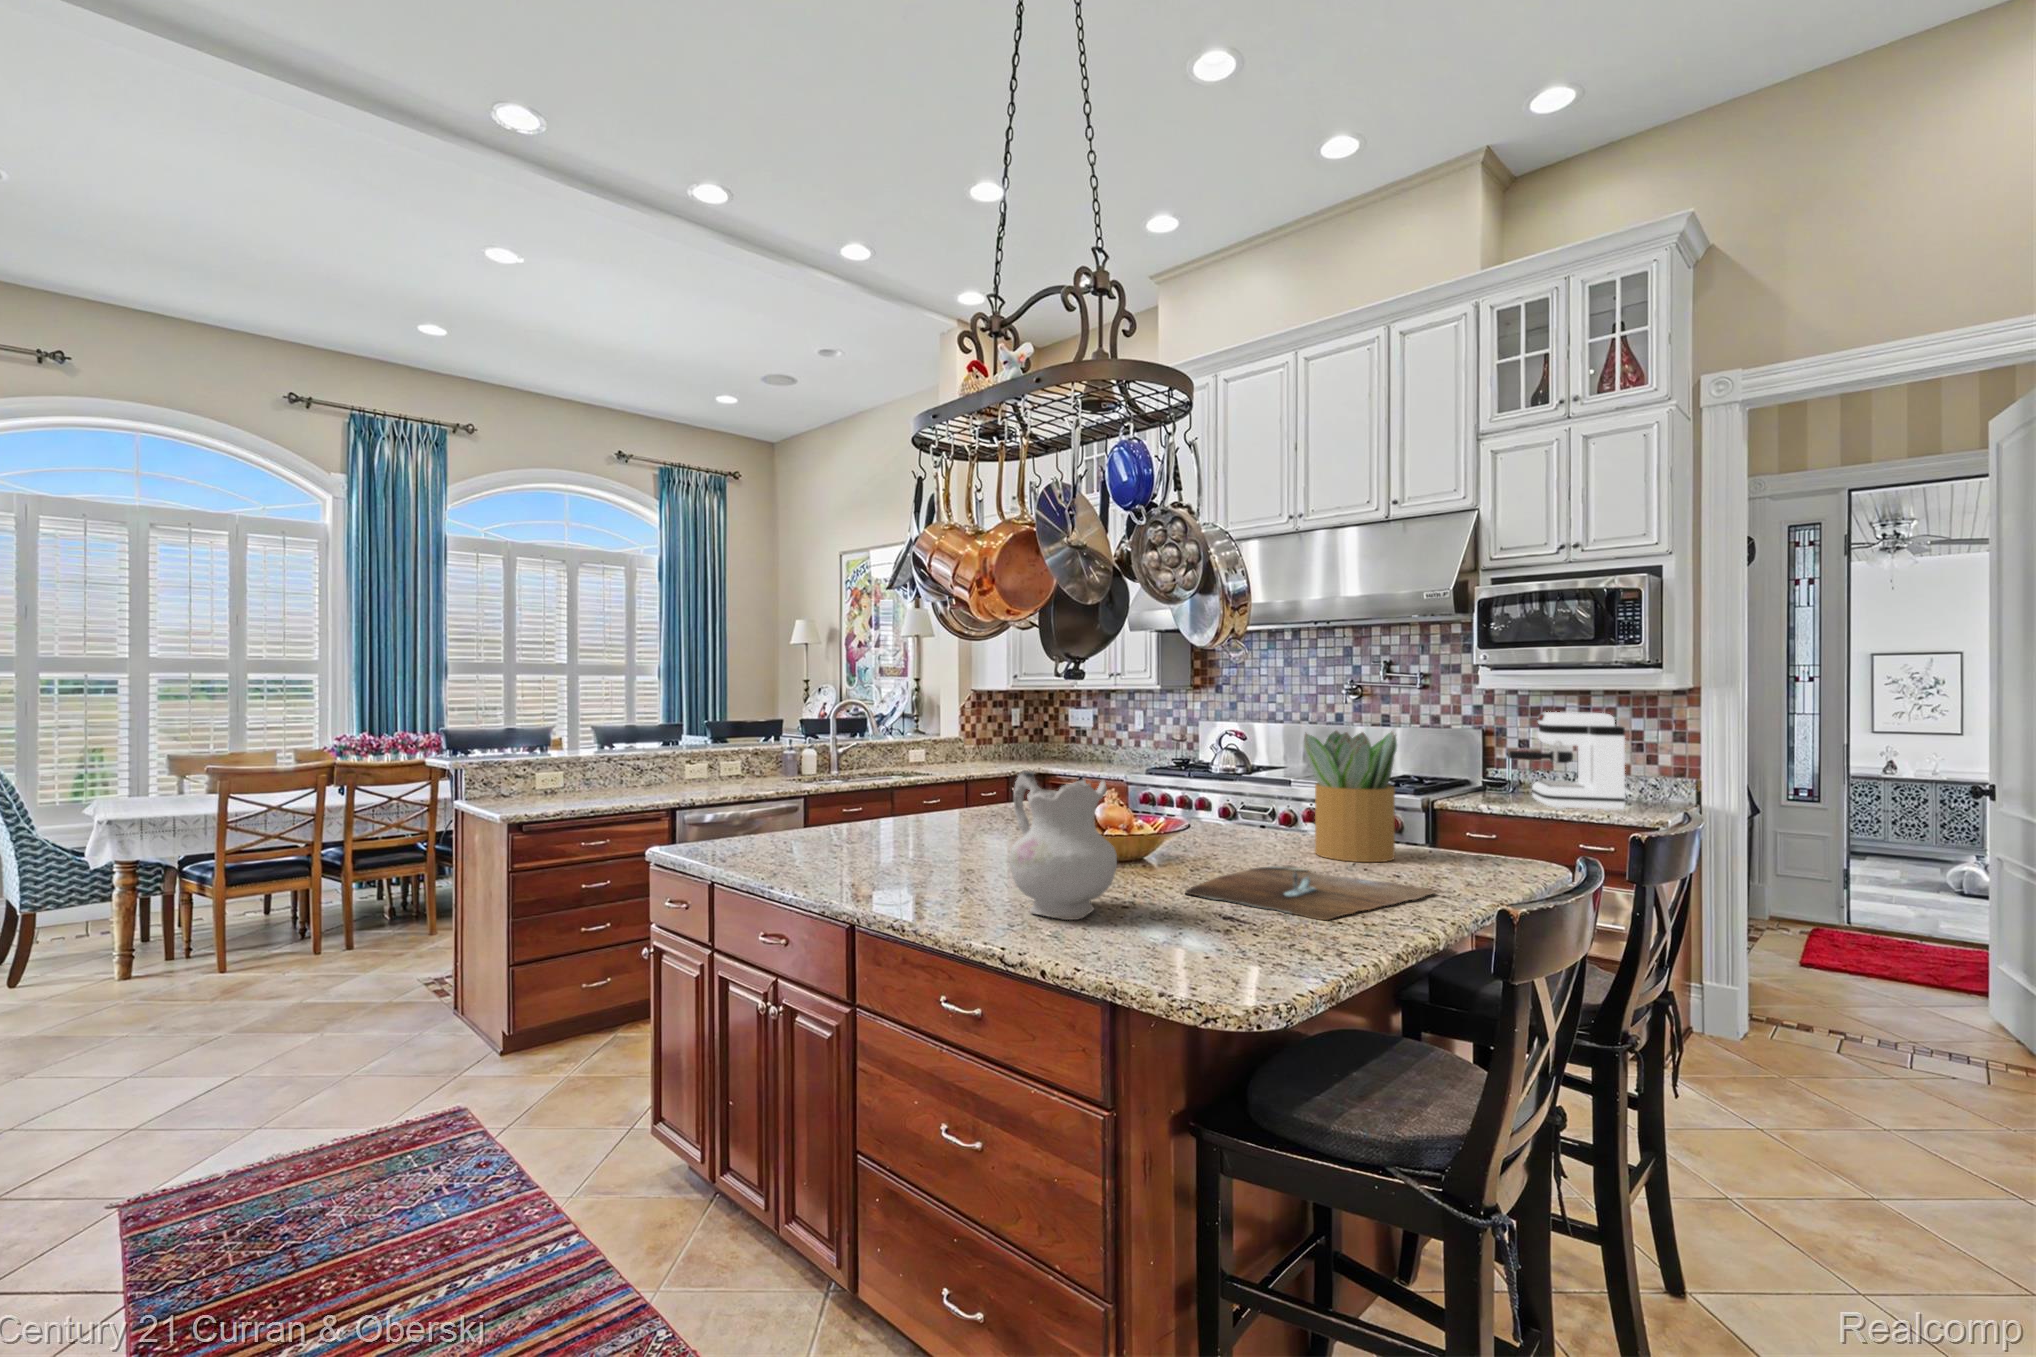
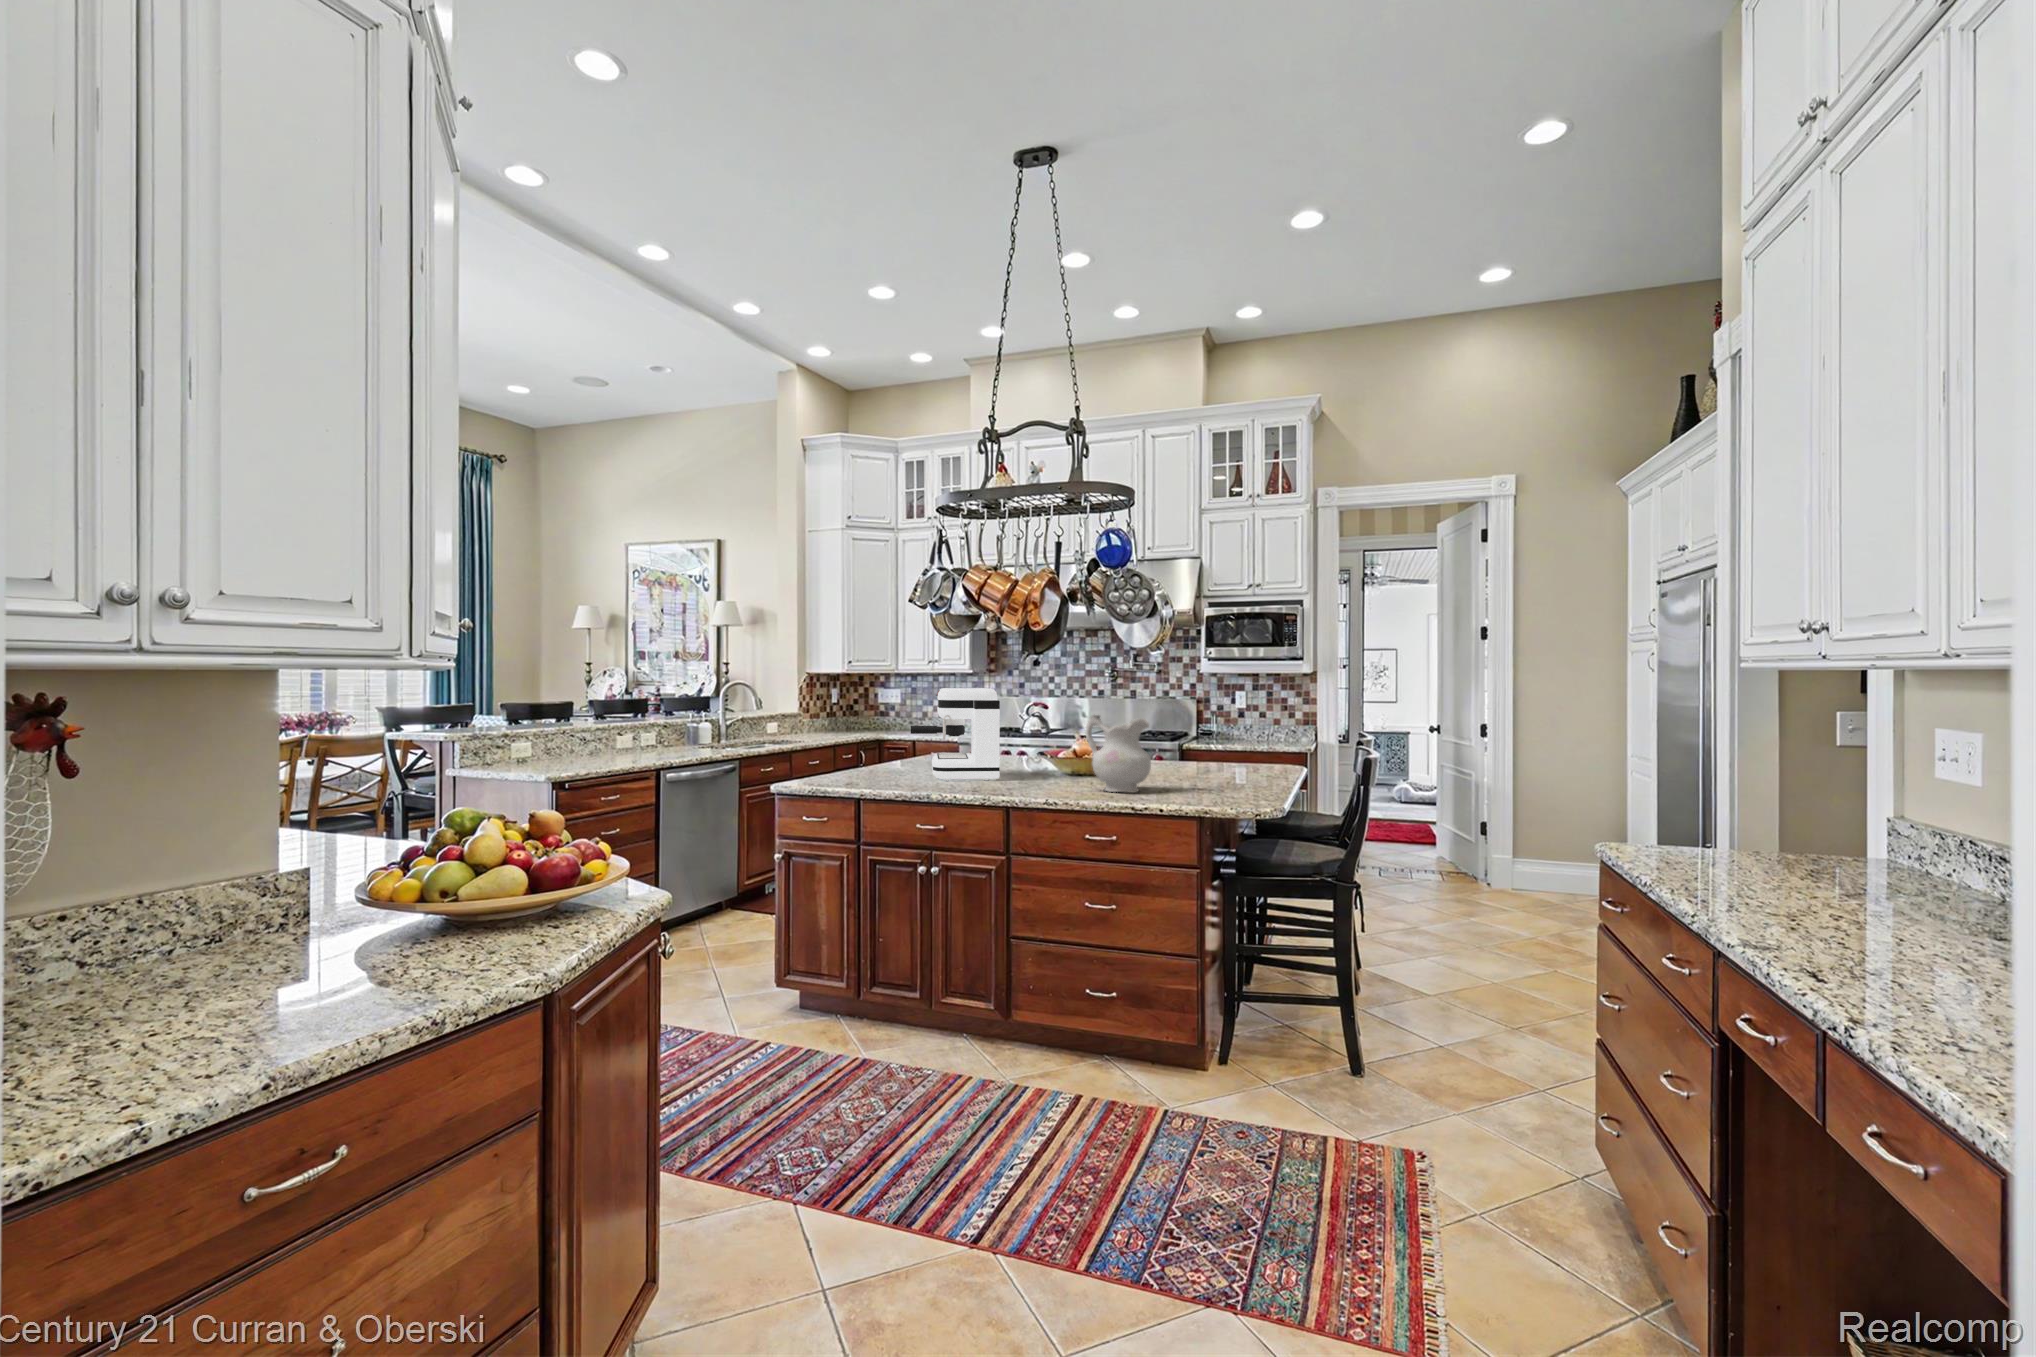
coffee maker: present [1509,712,1625,811] -> present [911,688,1000,781]
potted plant: present [1304,731,1397,862] -> none [1173,695,1226,768]
cutting board: present [1186,865,1434,920] -> none [1158,768,1271,786]

